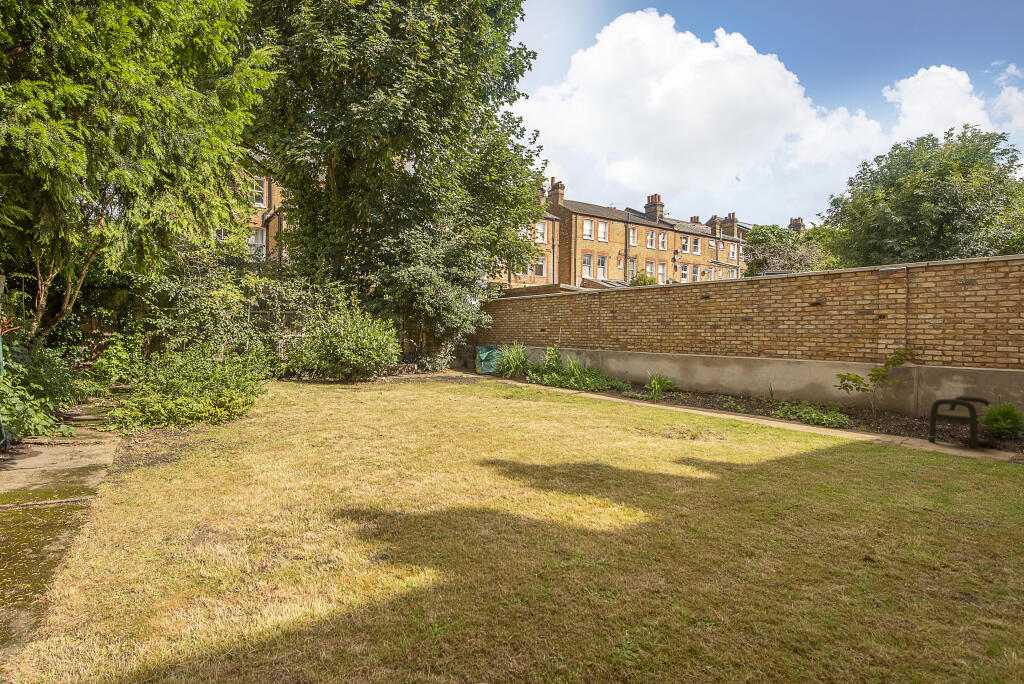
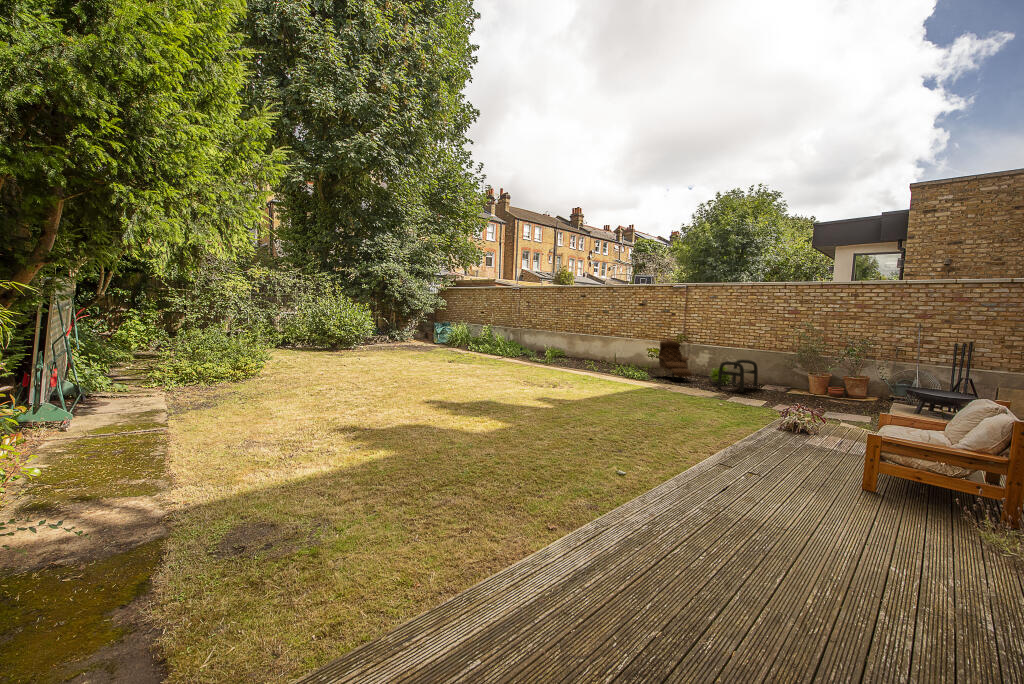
lounge chair: none [817,367,880,431] -> present [657,340,692,380]

